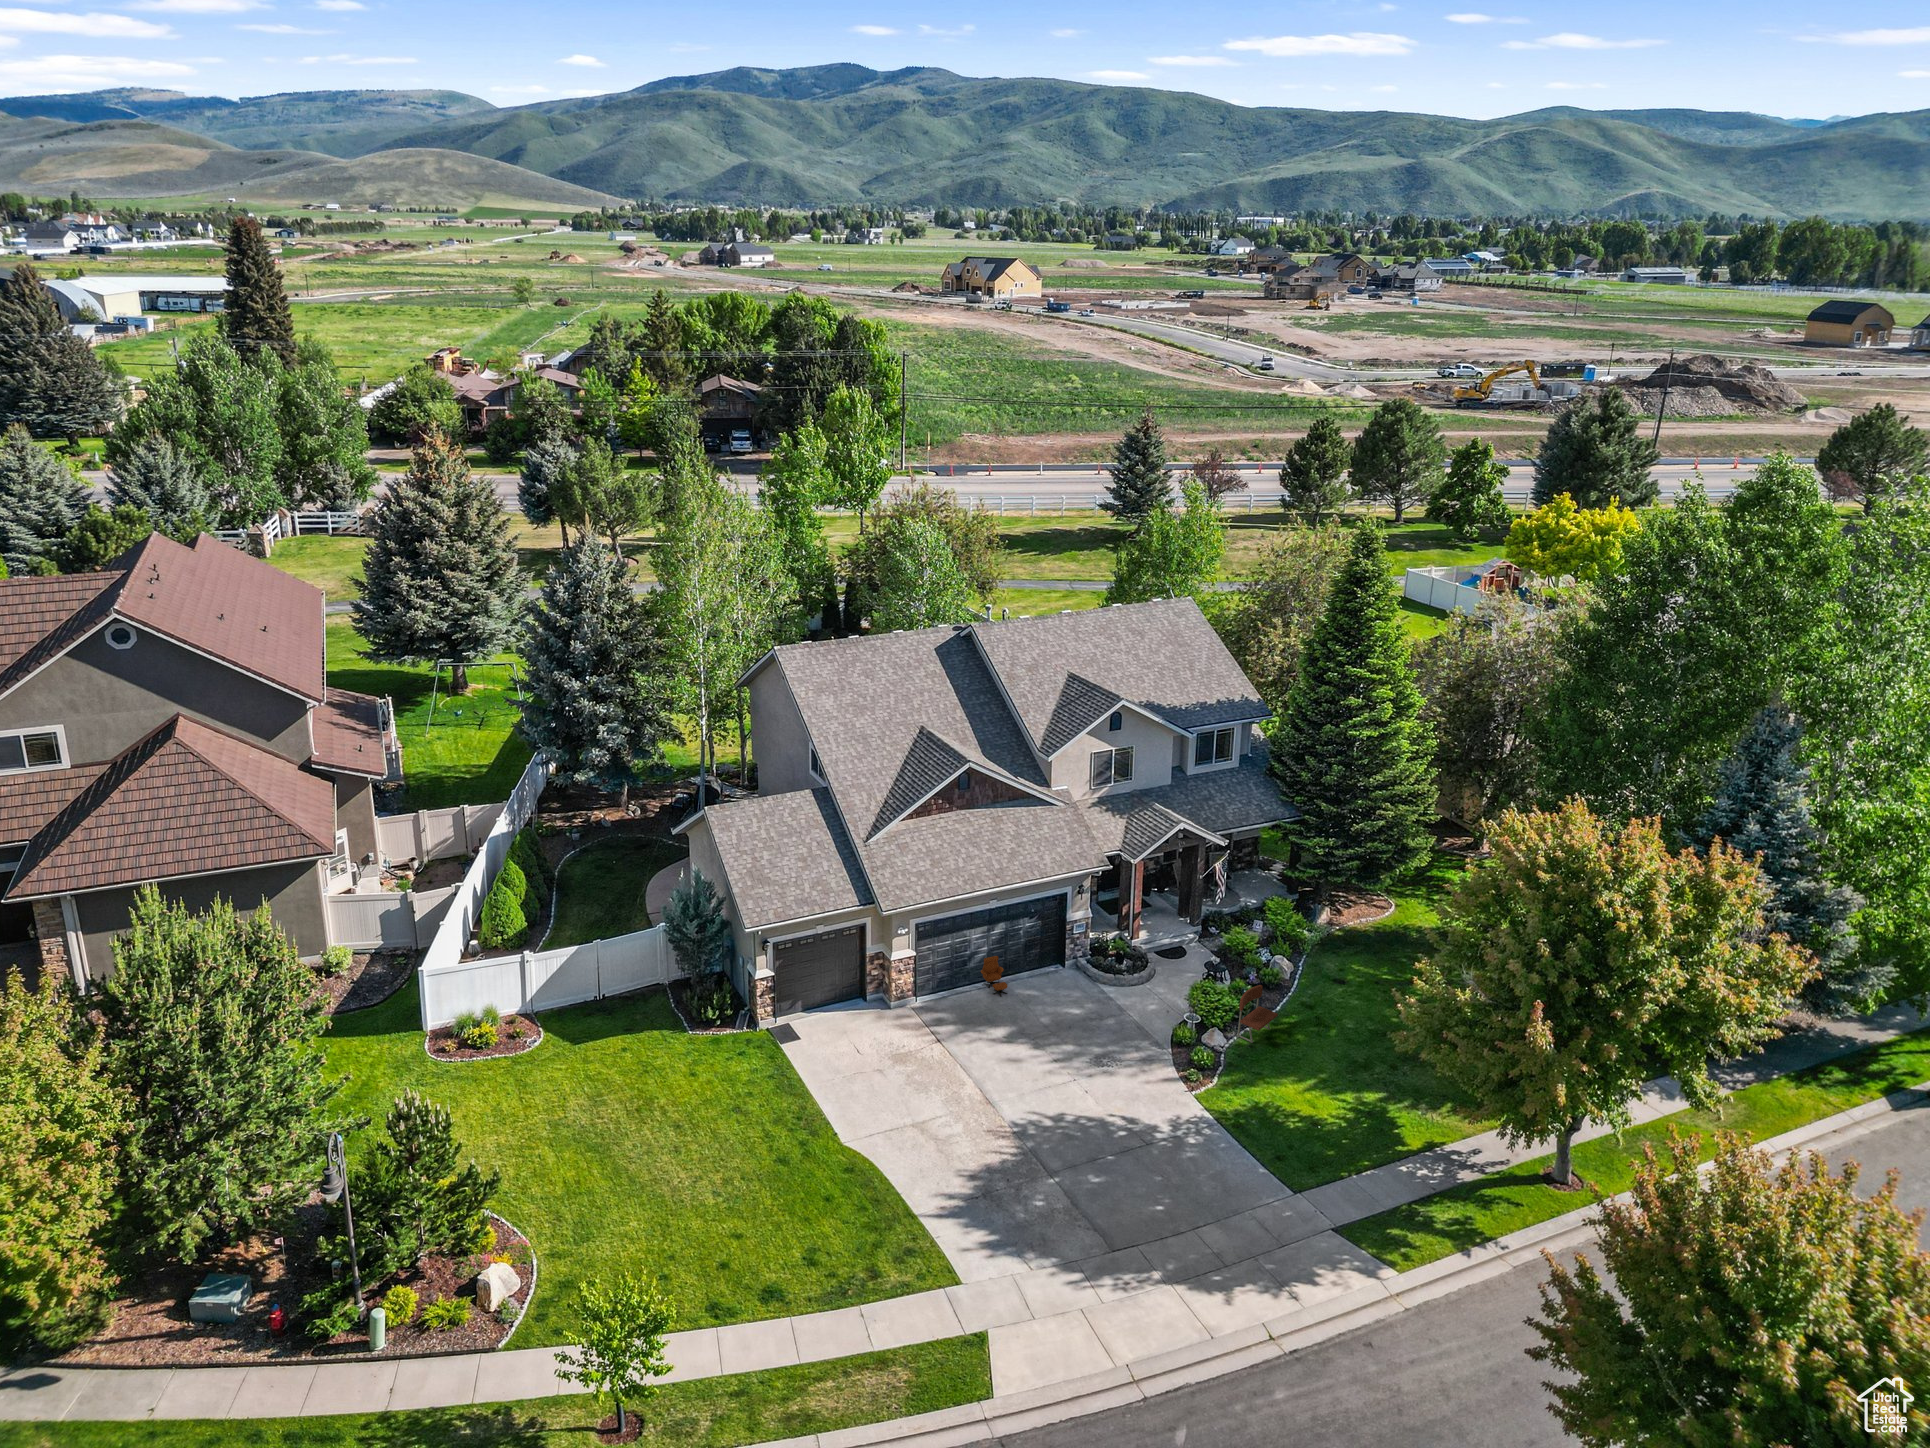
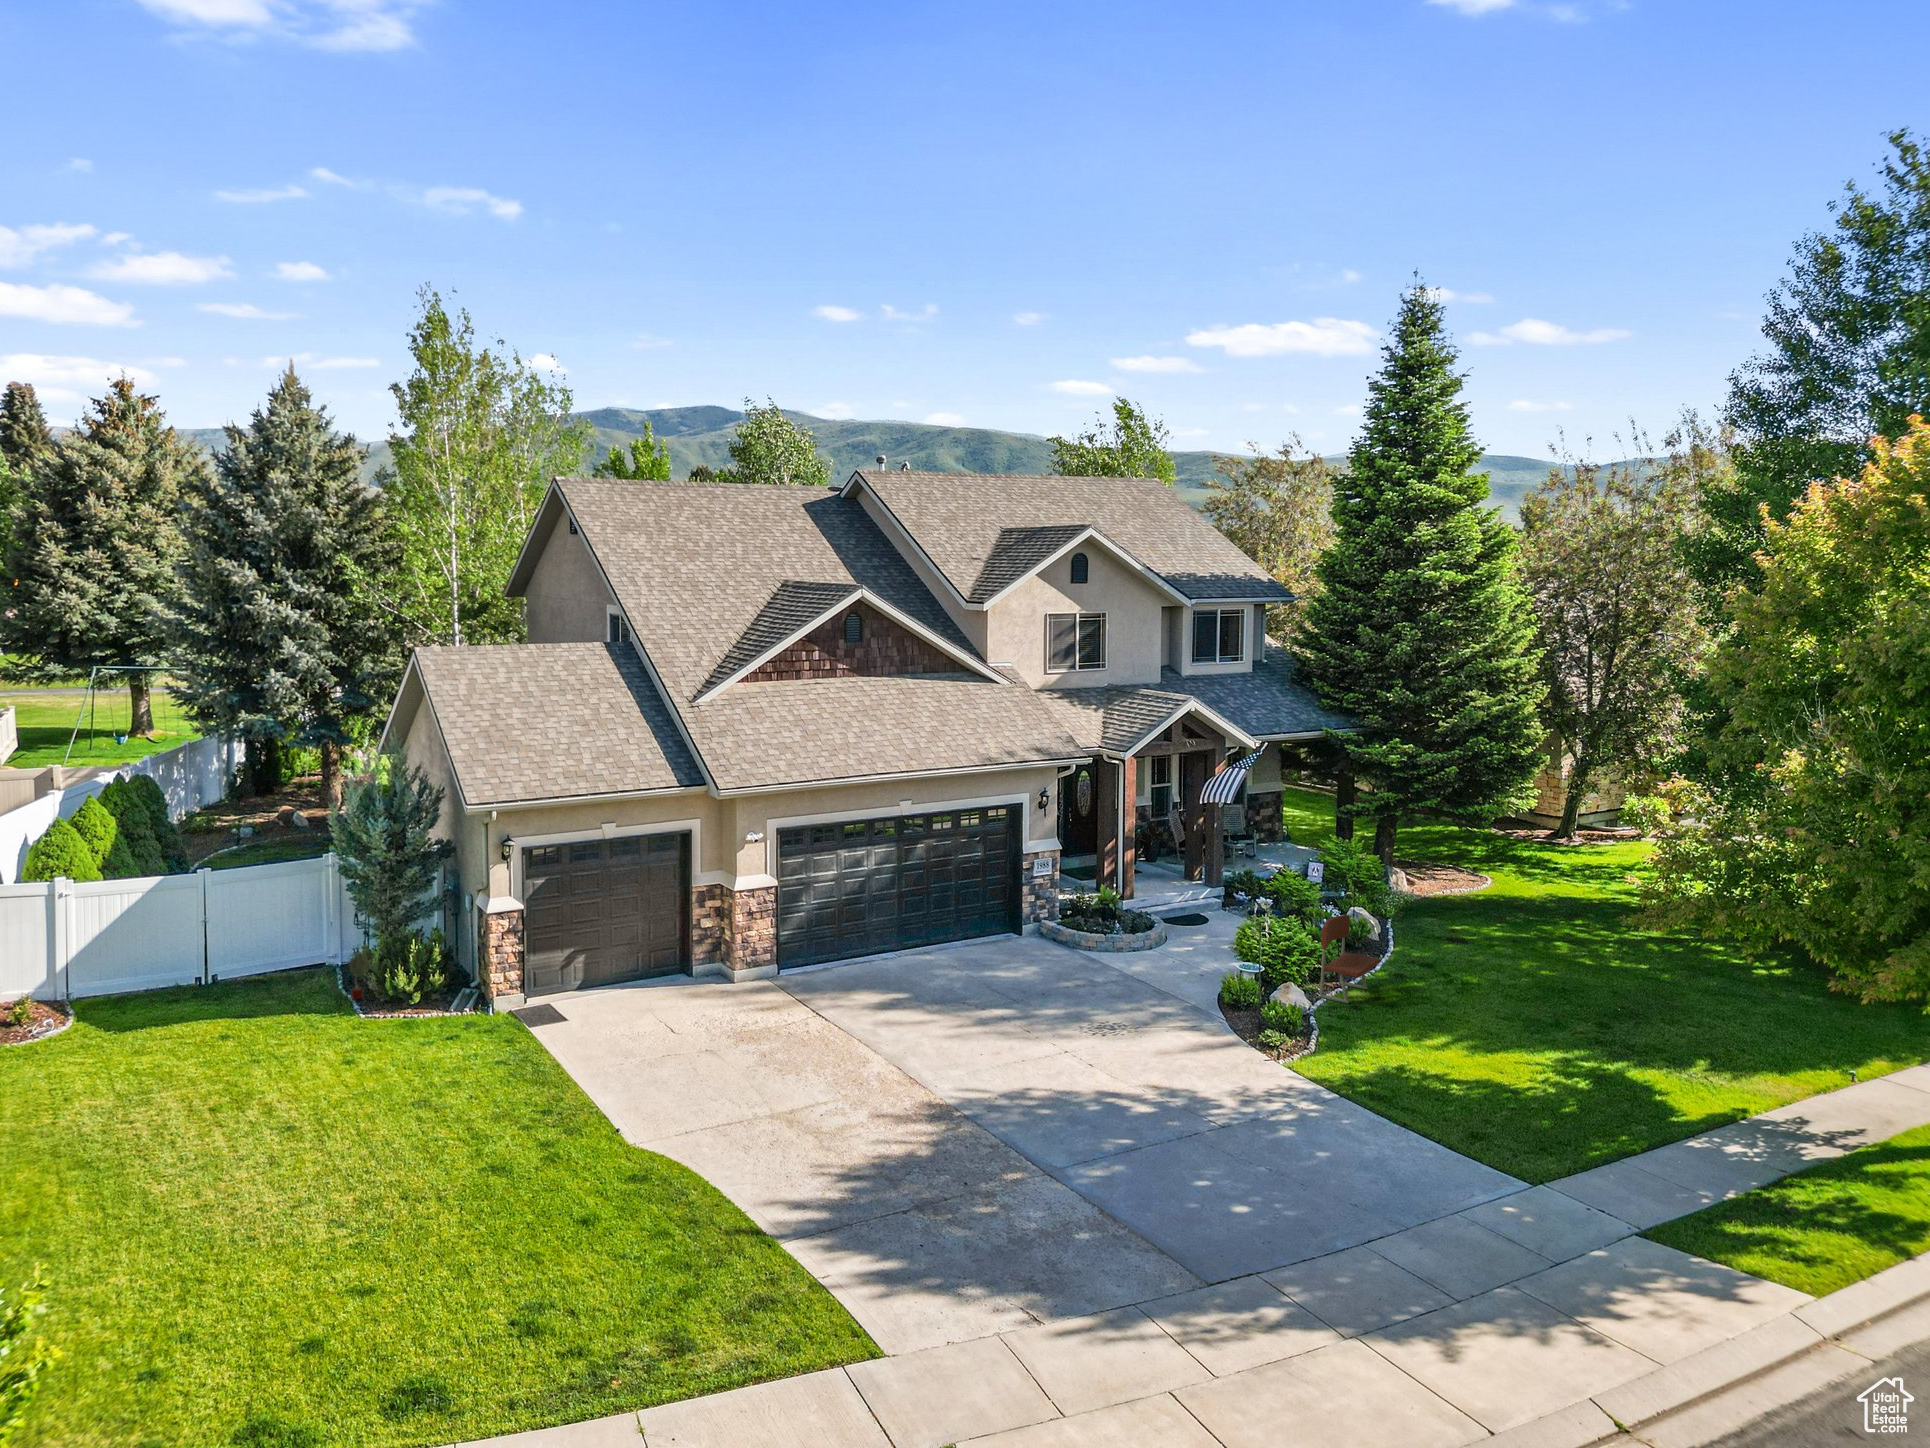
lounge chair: present [981,956,1008,996] -> none [884,906,930,966]
potted tree: none [679,992,697,1020] -> present [348,945,377,1000]

